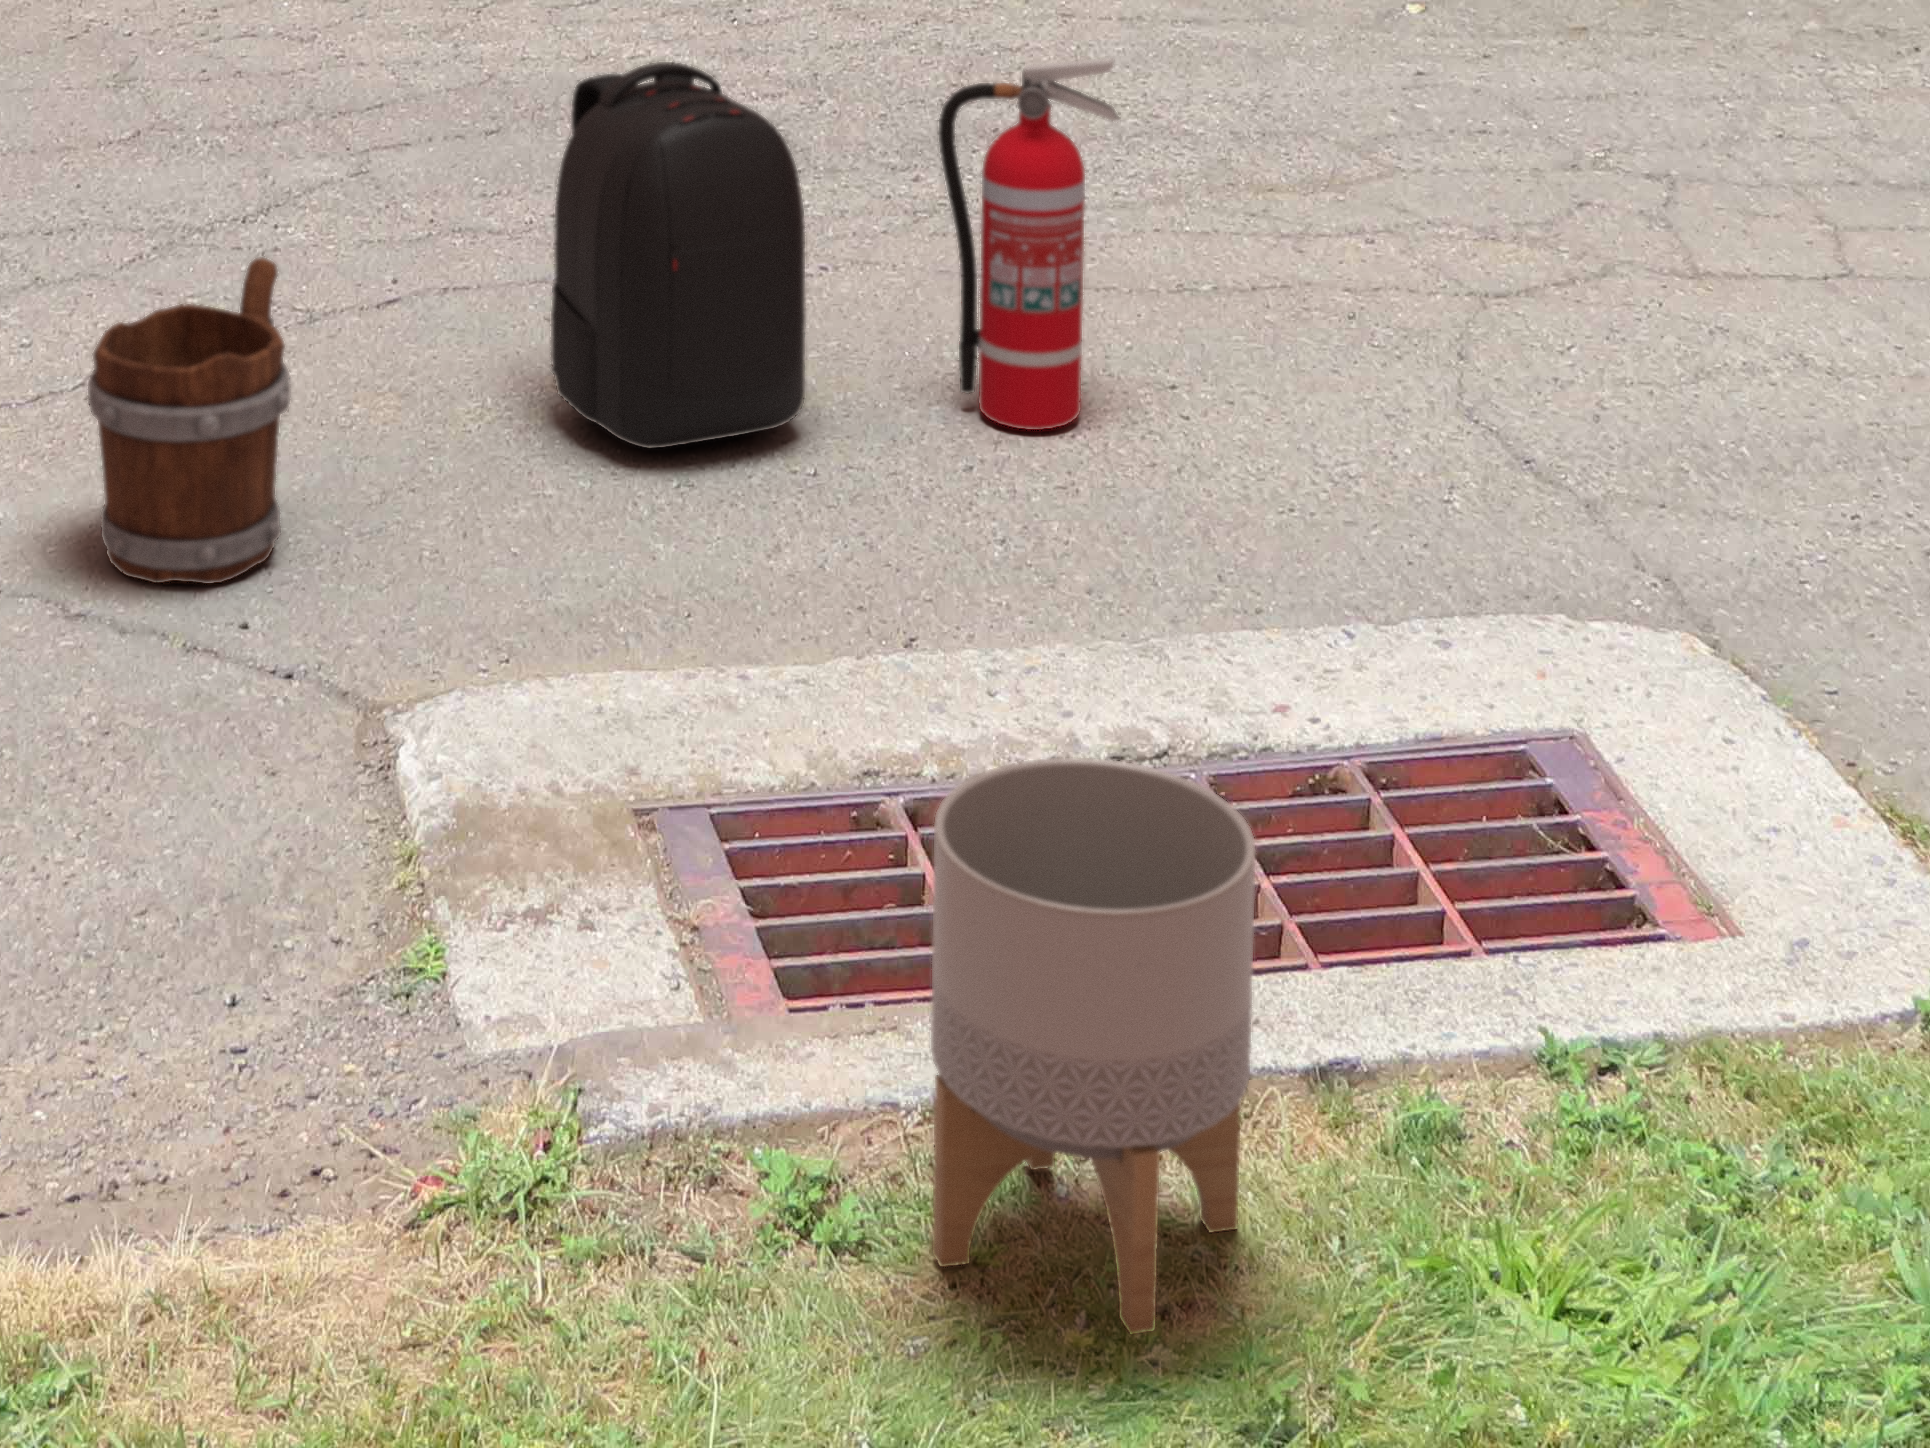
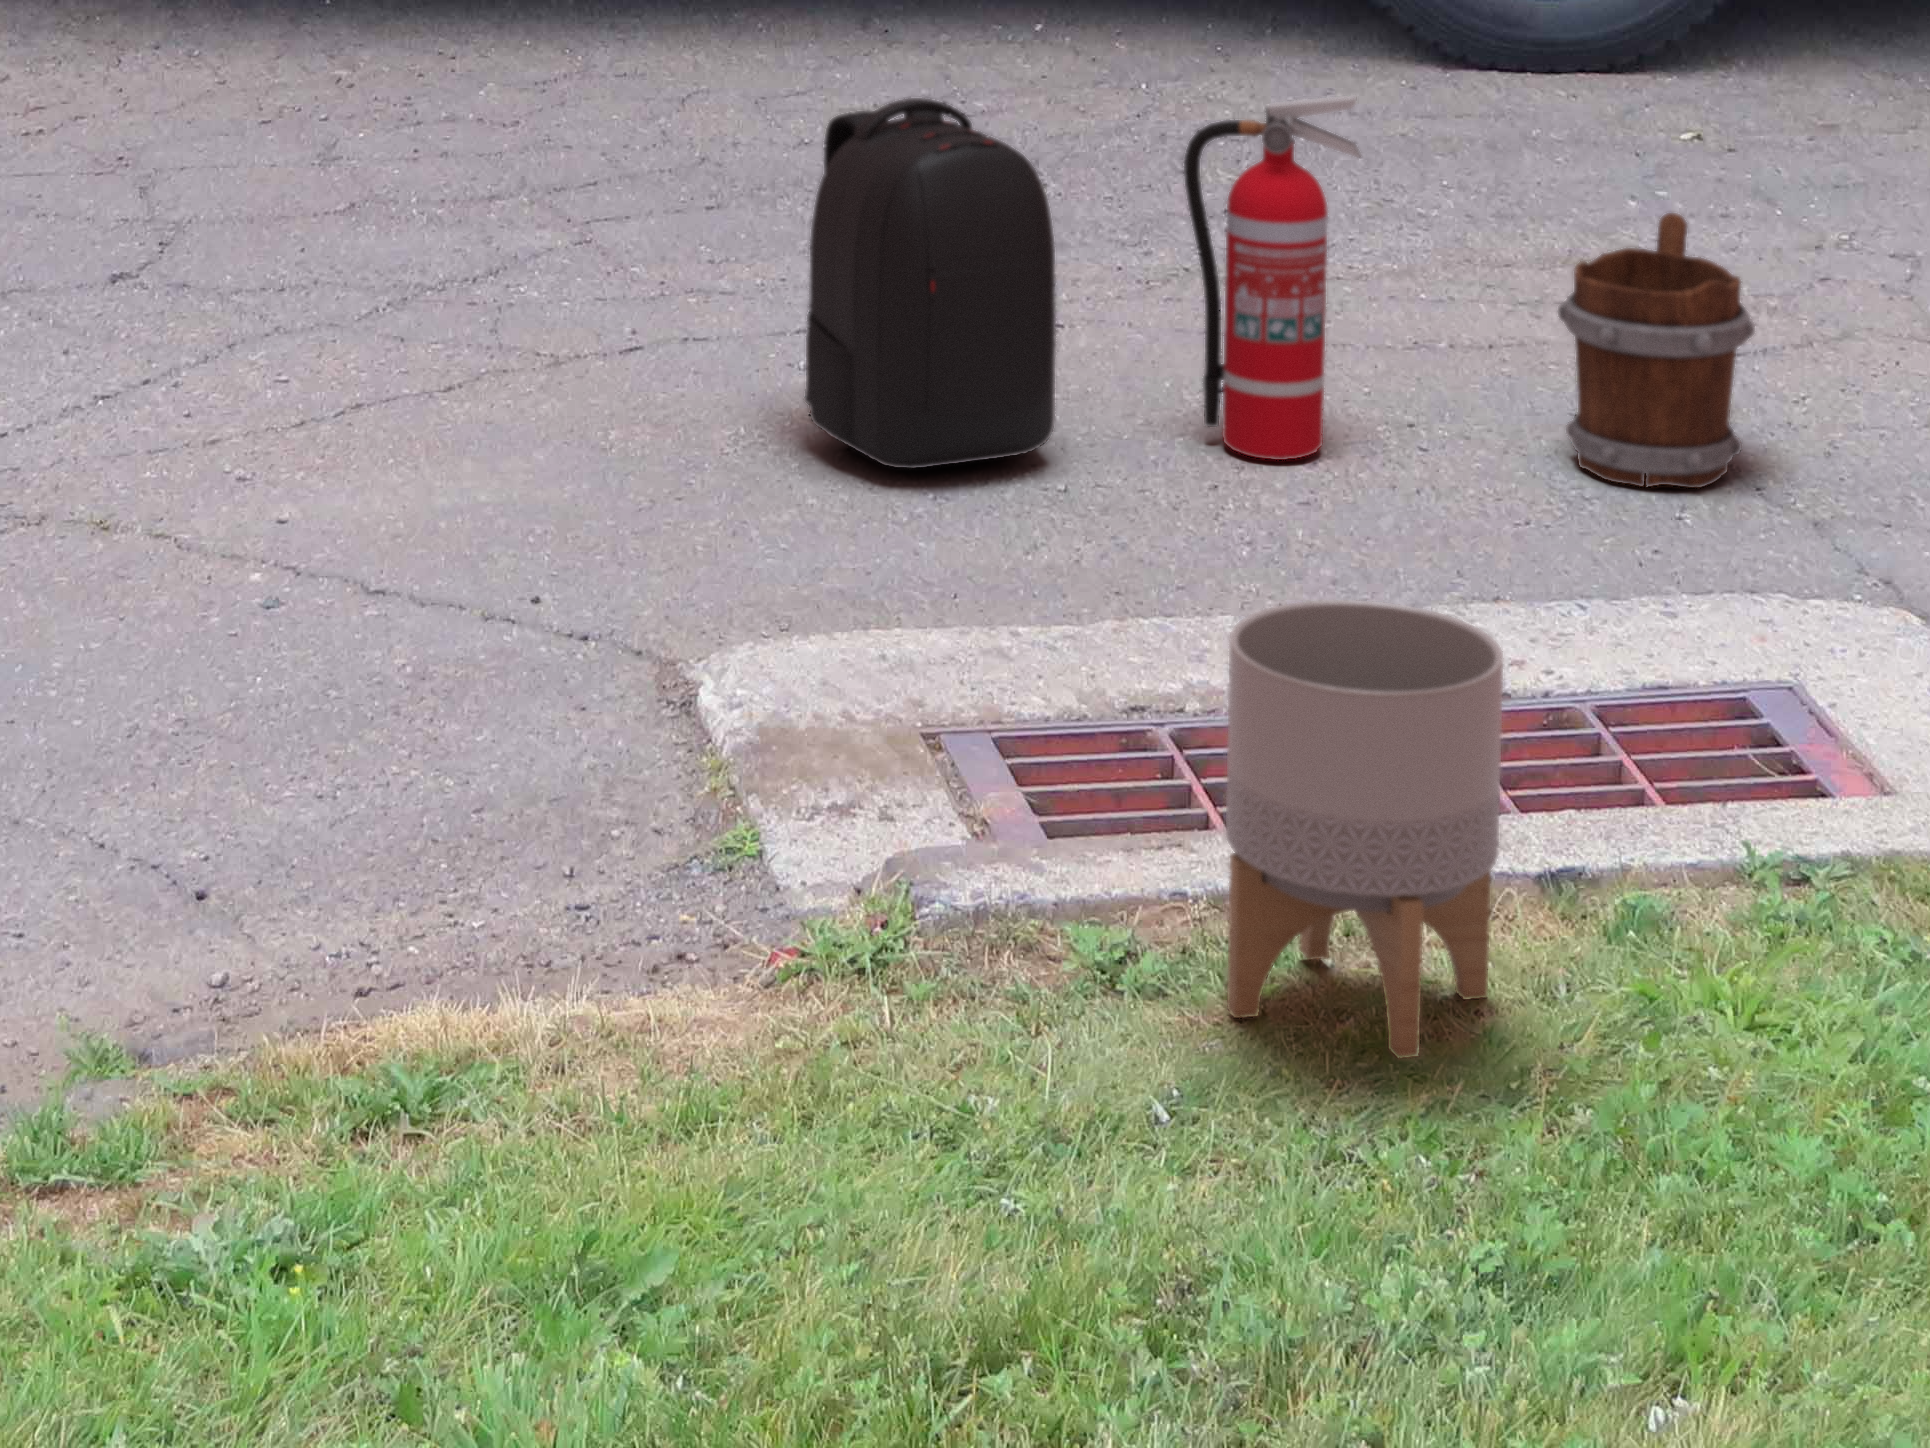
bucket: present [88,257,290,584] -> present [1558,213,1755,488]

